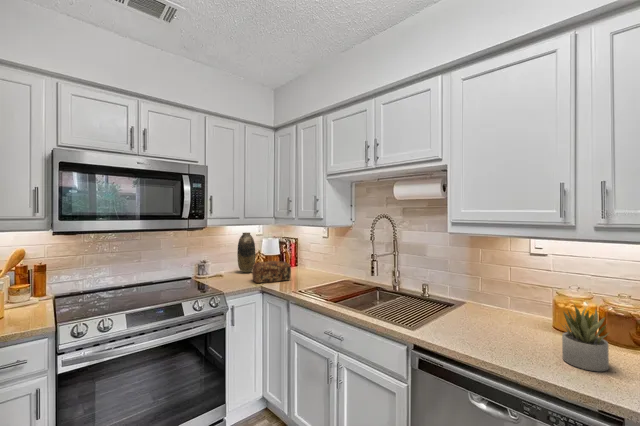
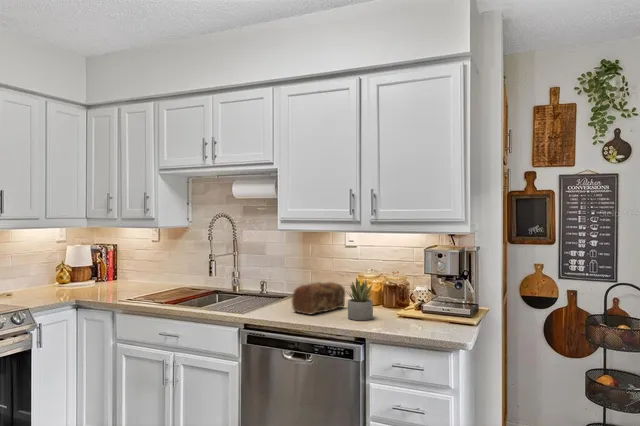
vase: present [237,233,255,273] -> none [34,238,60,289]
bread loaf: present [252,261,291,283] -> present [292,282,345,314]

